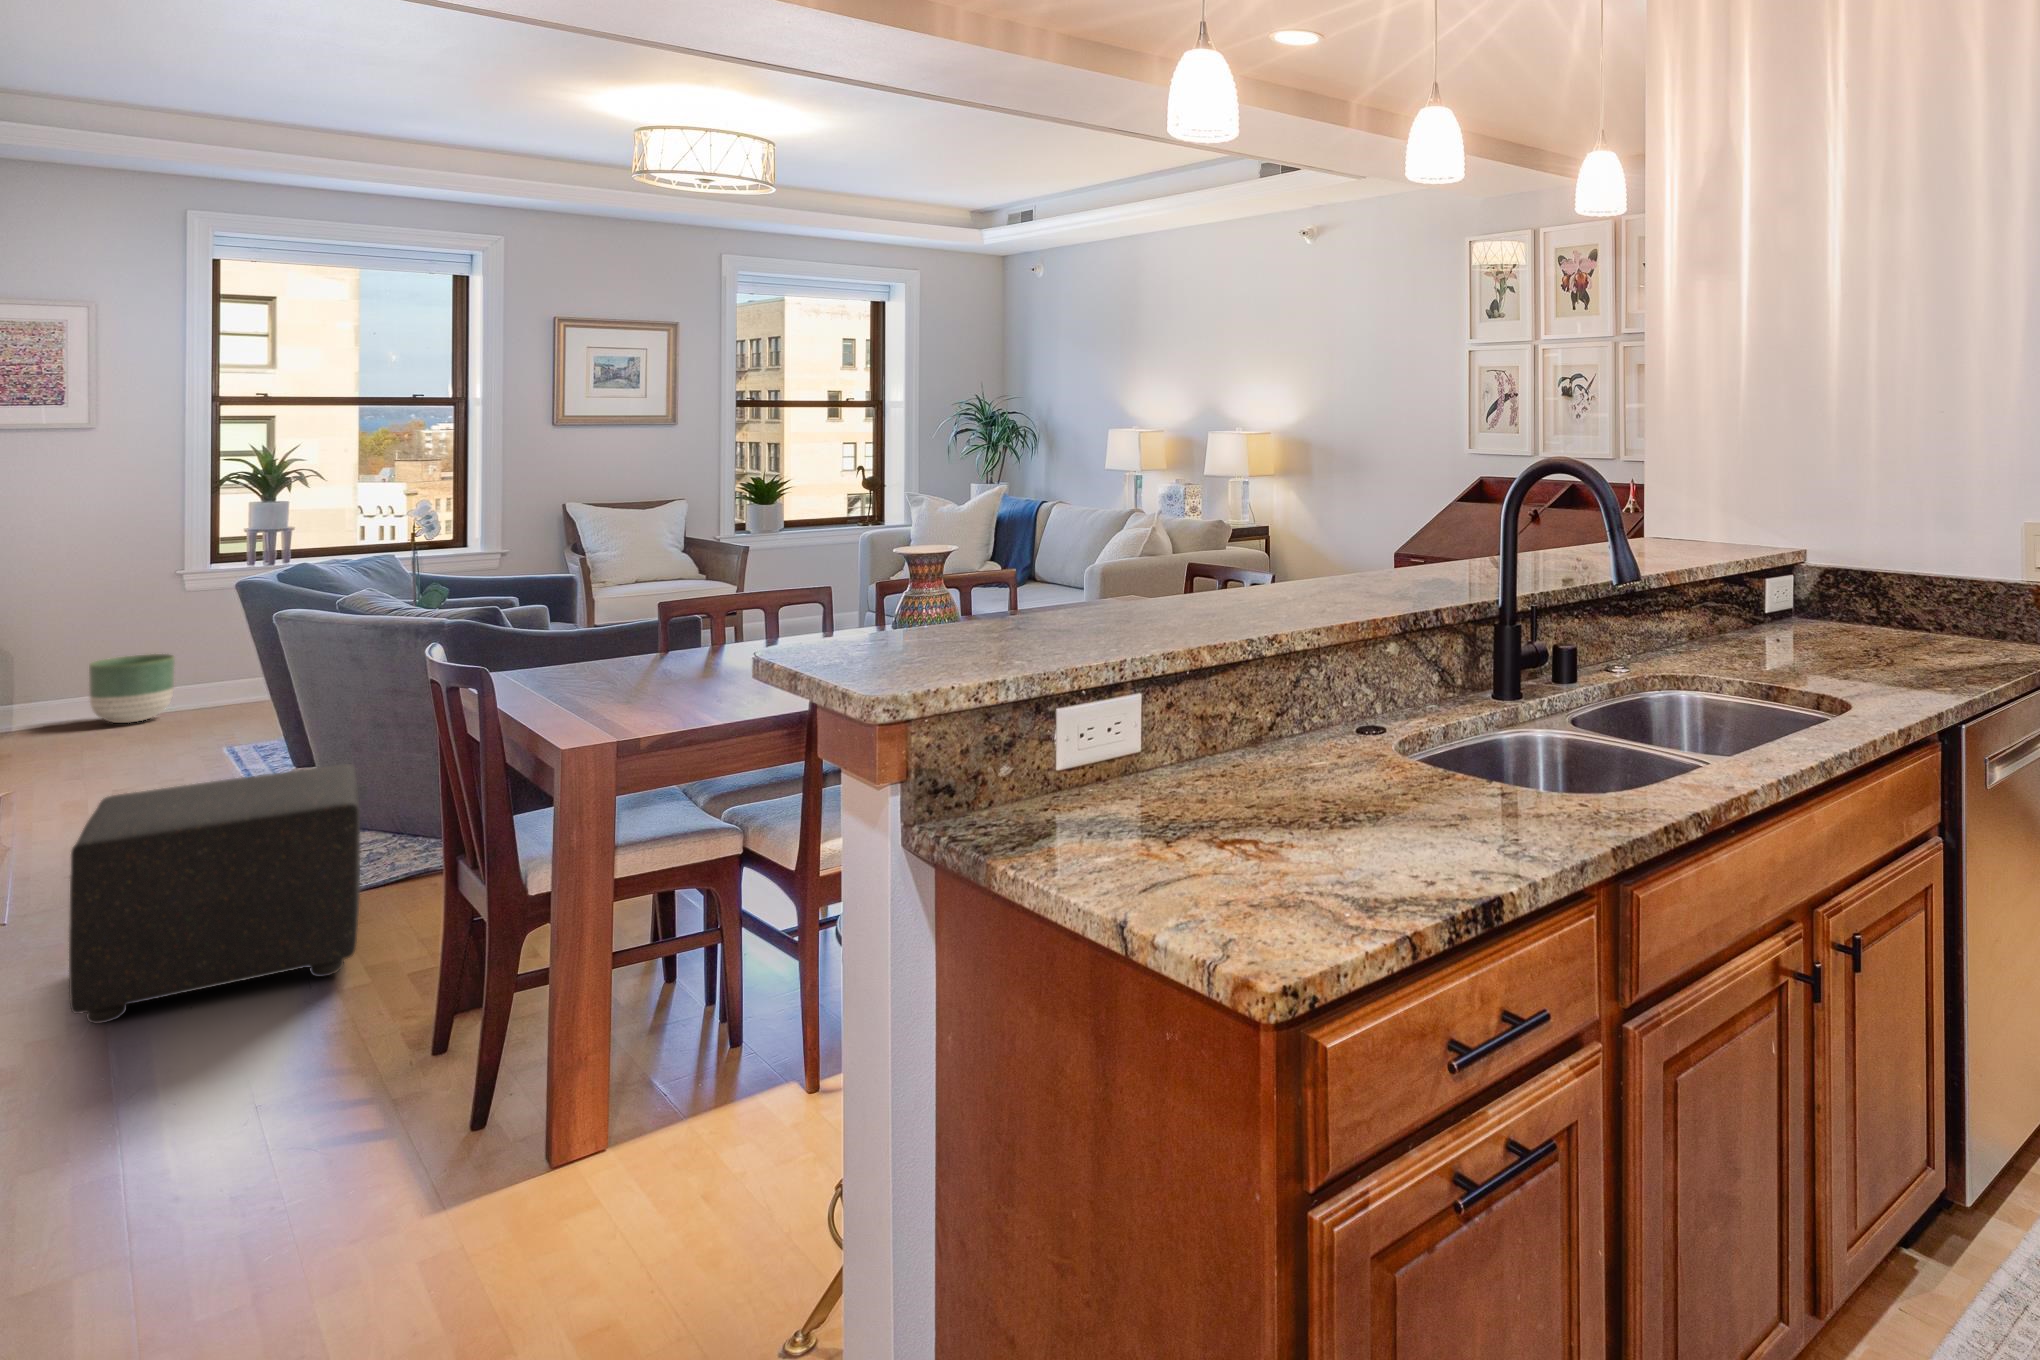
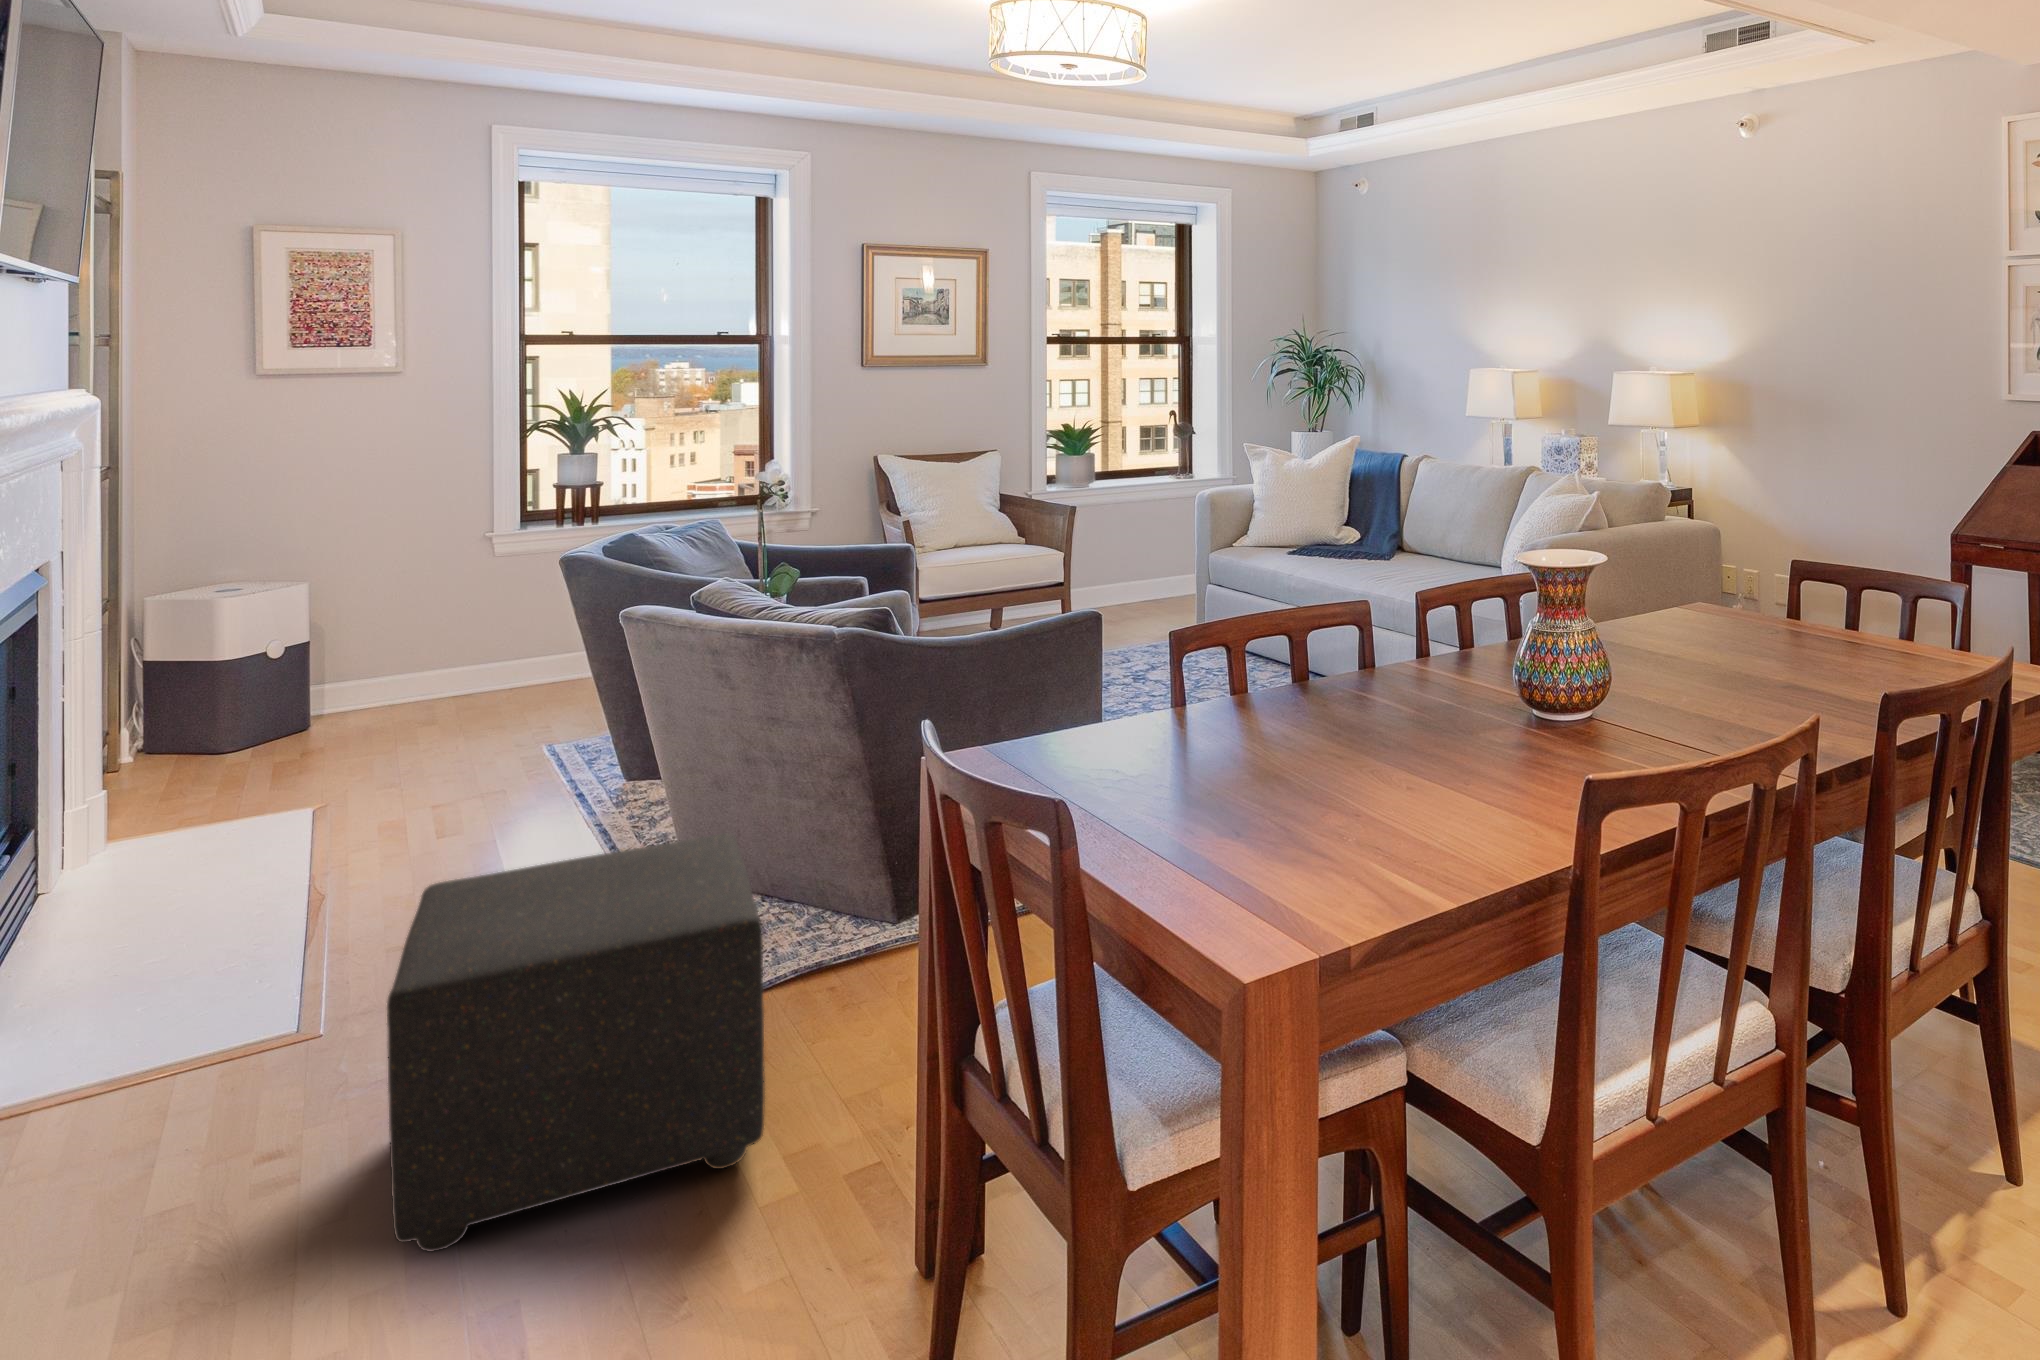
planter: present [89,654,175,723] -> none [403,627,489,706]

